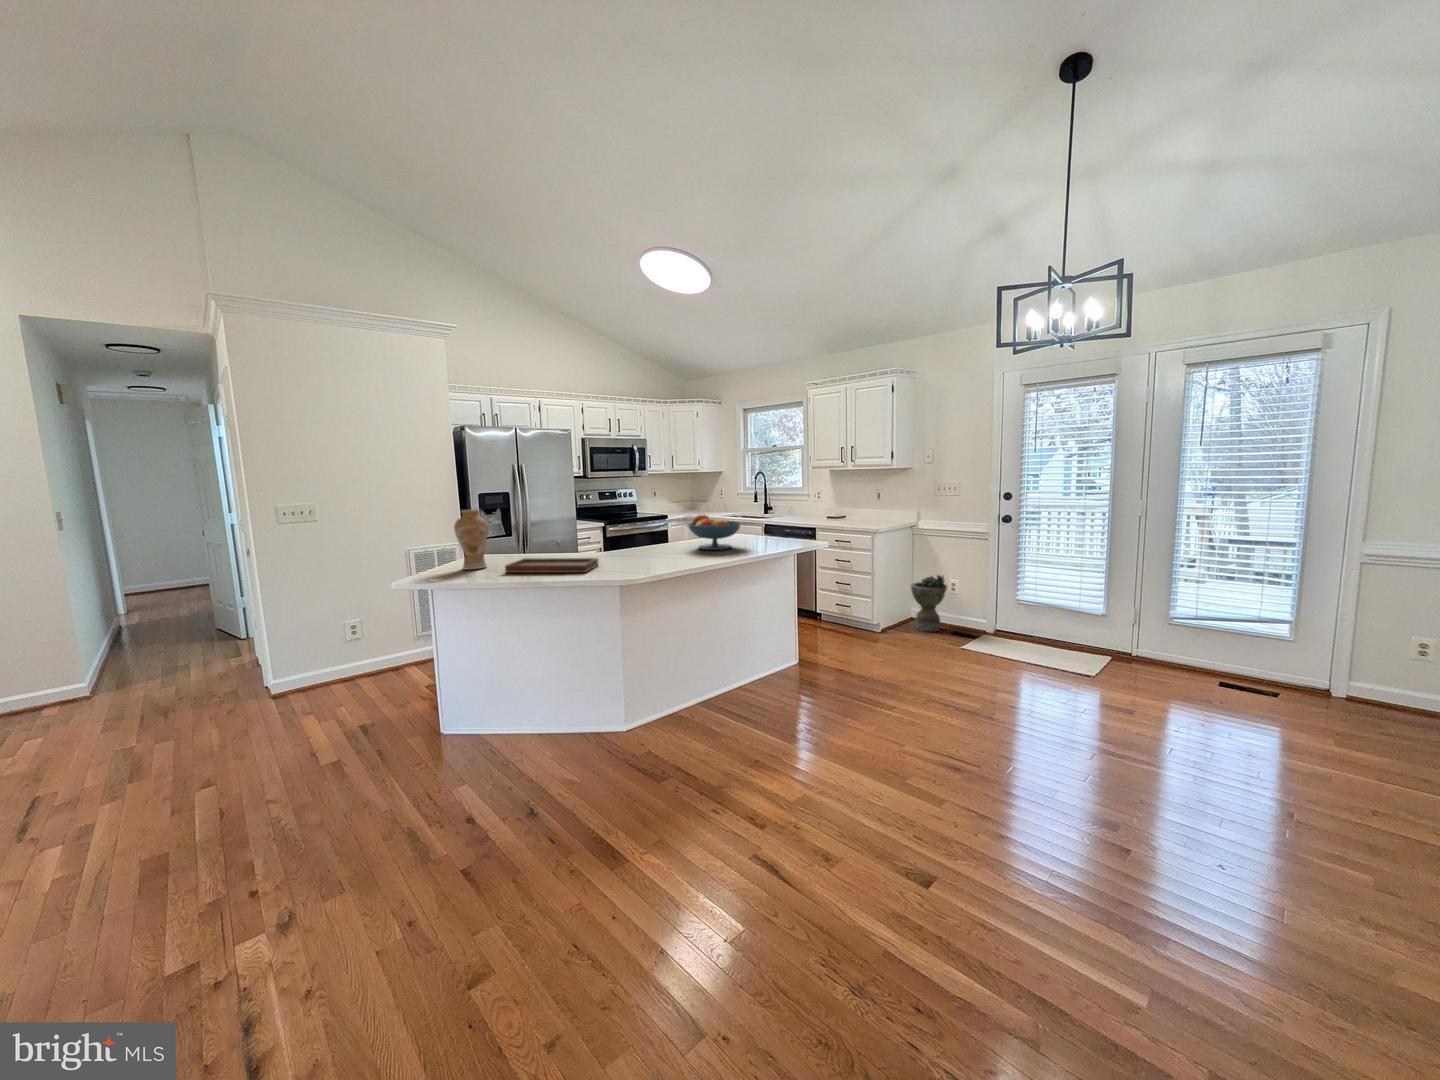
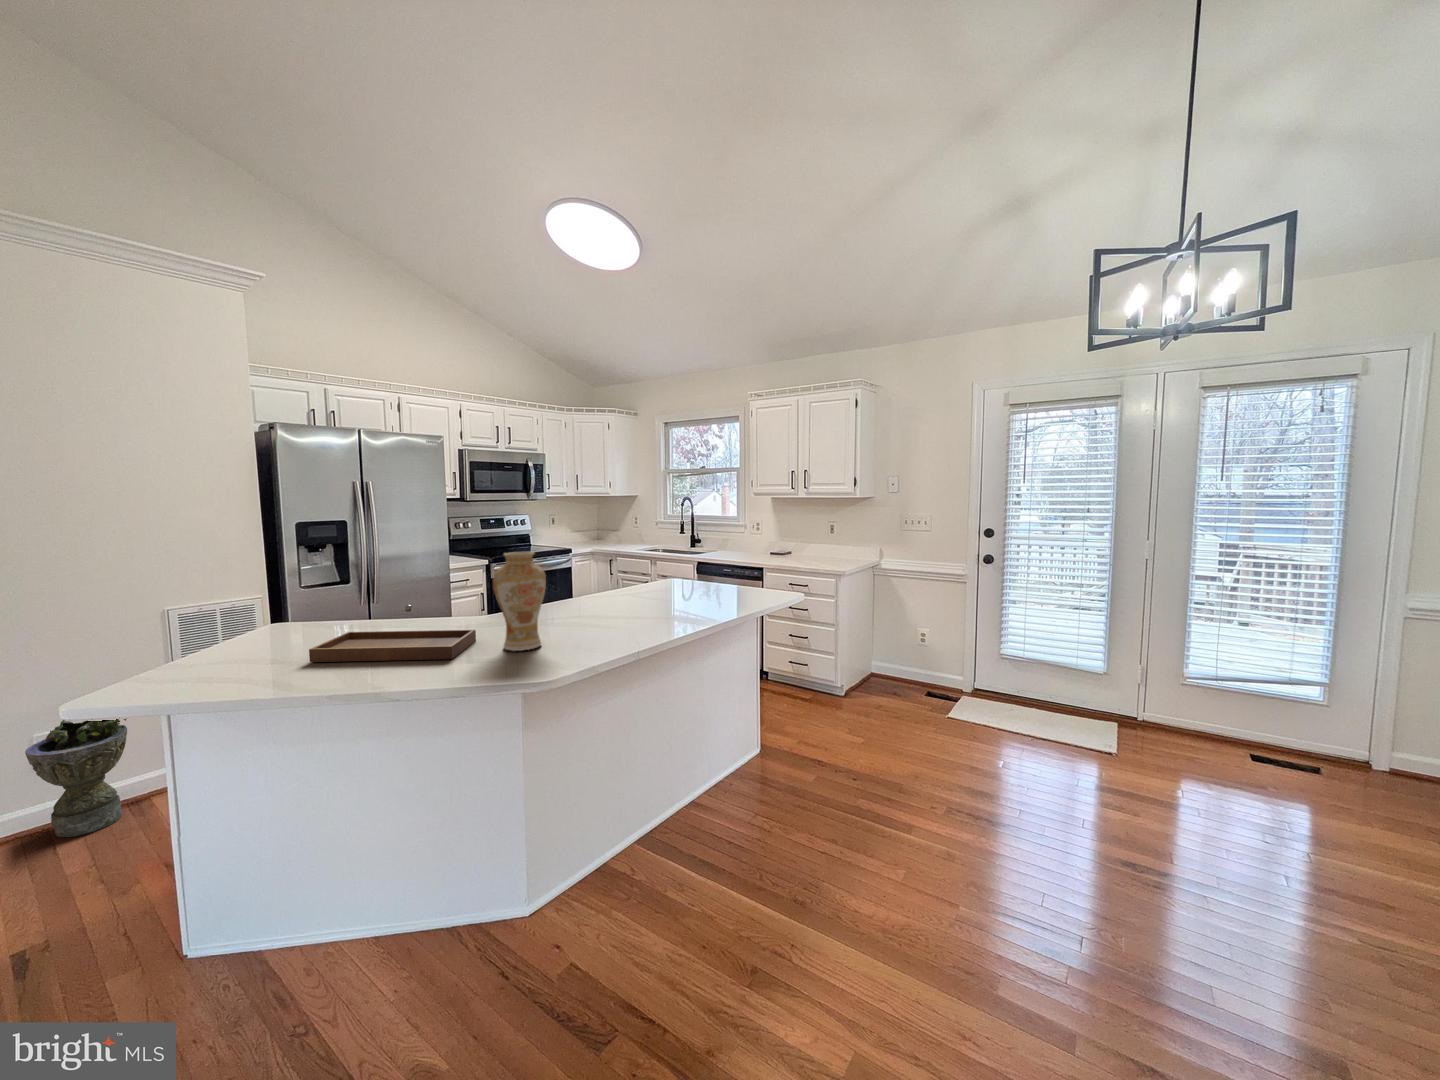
vase: present [454,509,488,570] -> present [493,552,546,651]
fruit bowl: present [688,515,741,550] -> none [612,557,687,608]
planter: present [911,575,947,632] -> present [25,718,127,837]

